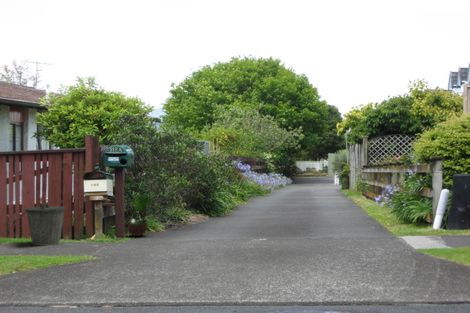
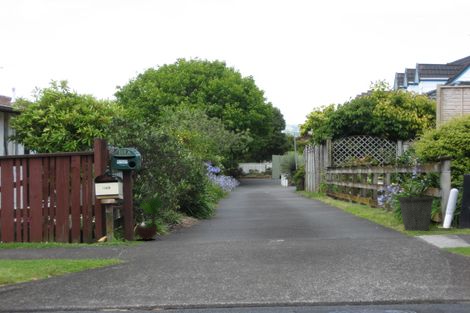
trash can: present [25,203,65,246] -> present [398,193,434,231]

